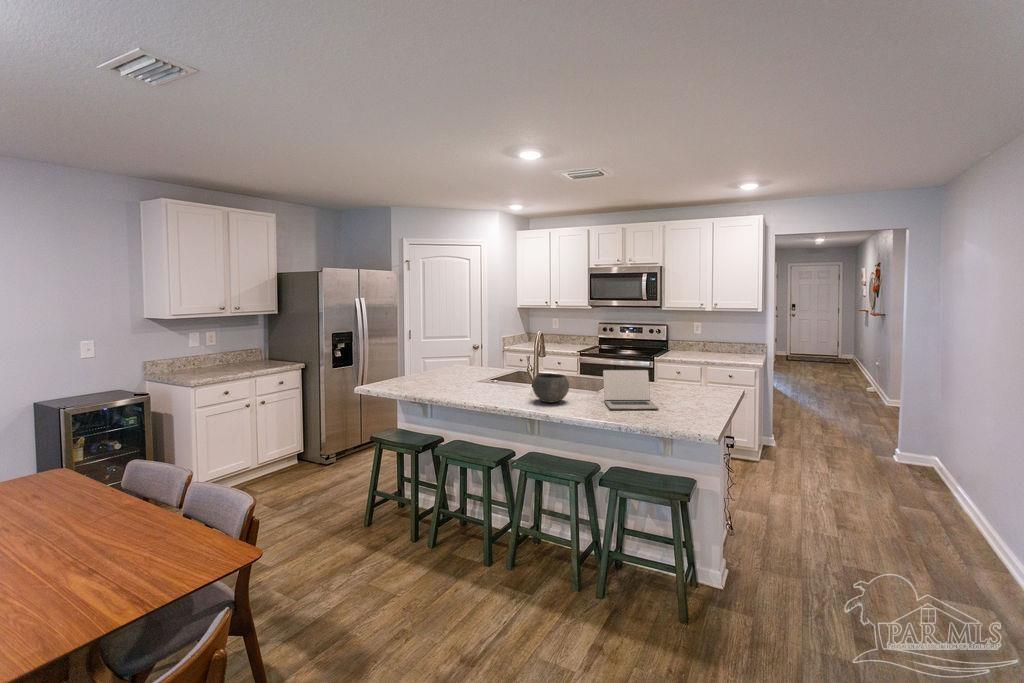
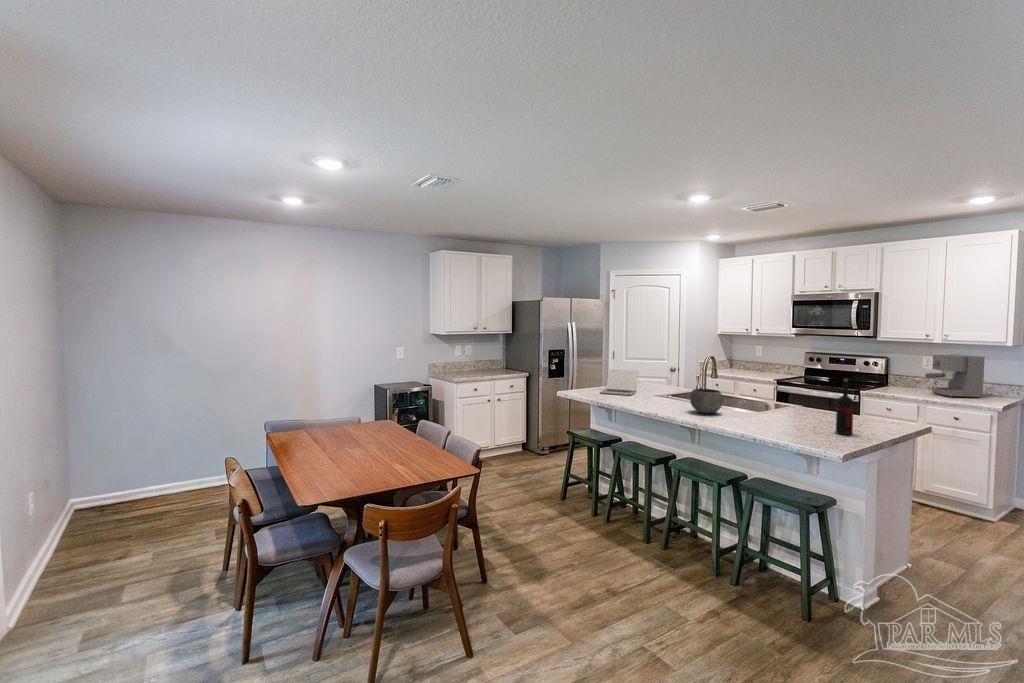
coffee maker: none [707,321,749,360] -> present [925,355,985,398]
wine bottle: none [690,354,708,414] -> present [836,379,853,435]
laptop: present [603,370,659,409] -> present [600,370,638,395]

